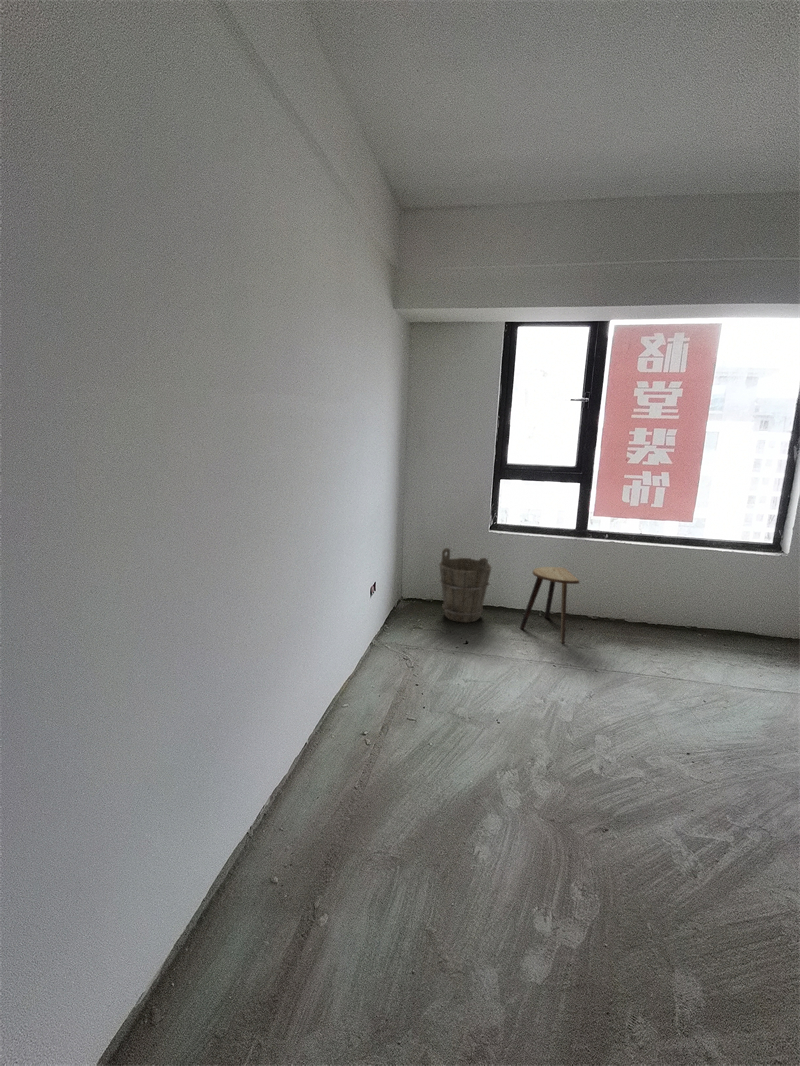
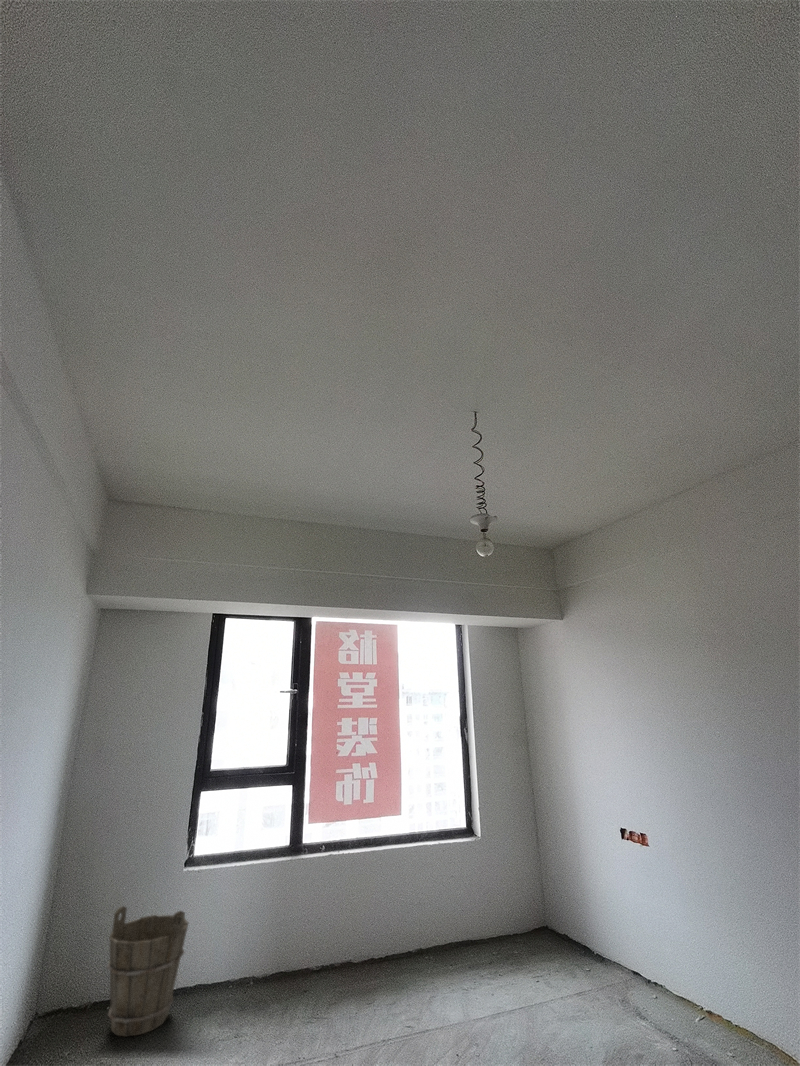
stool: present [520,567,579,643] -> none [229,900,304,1022]

